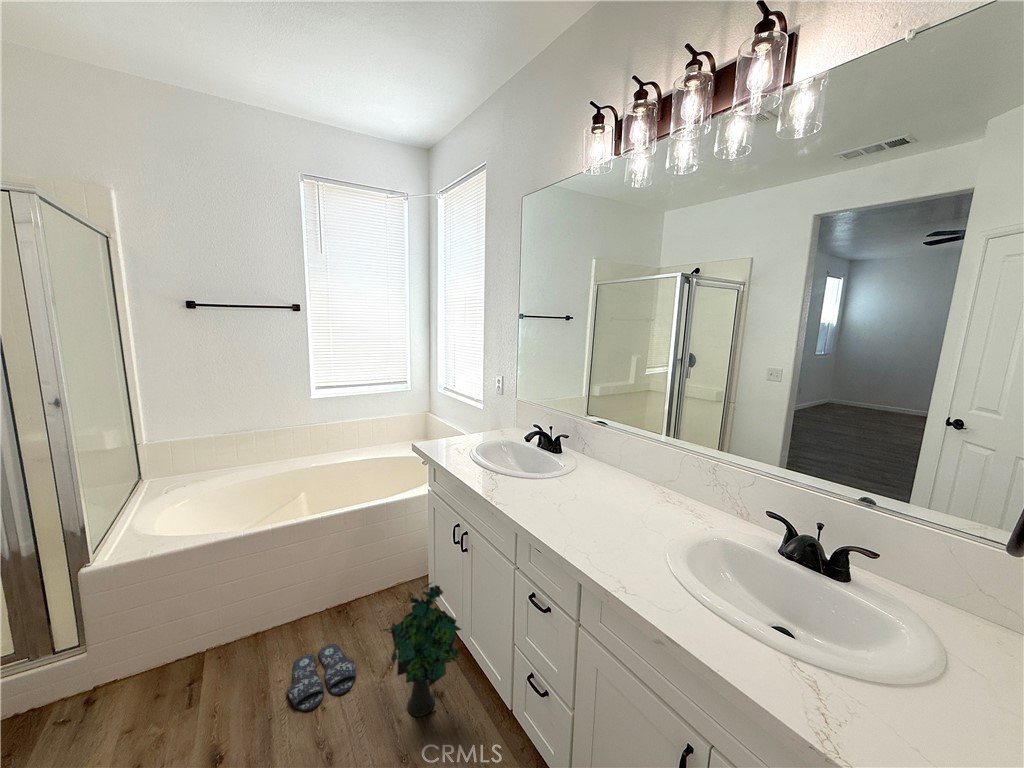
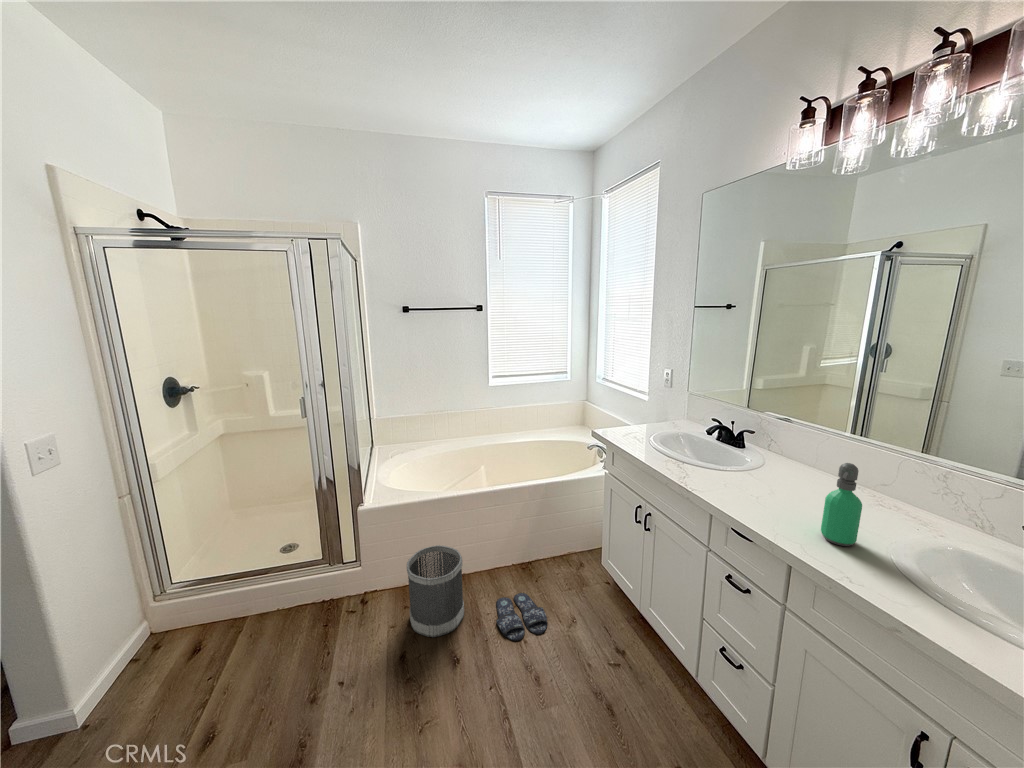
soap dispenser: none [599,466,631,552] -> present [821,463,862,546]
decorative plant: present [385,583,461,717] -> none [575,552,647,667]
wastebasket: none [148,605,246,734] -> present [407,545,464,637]

